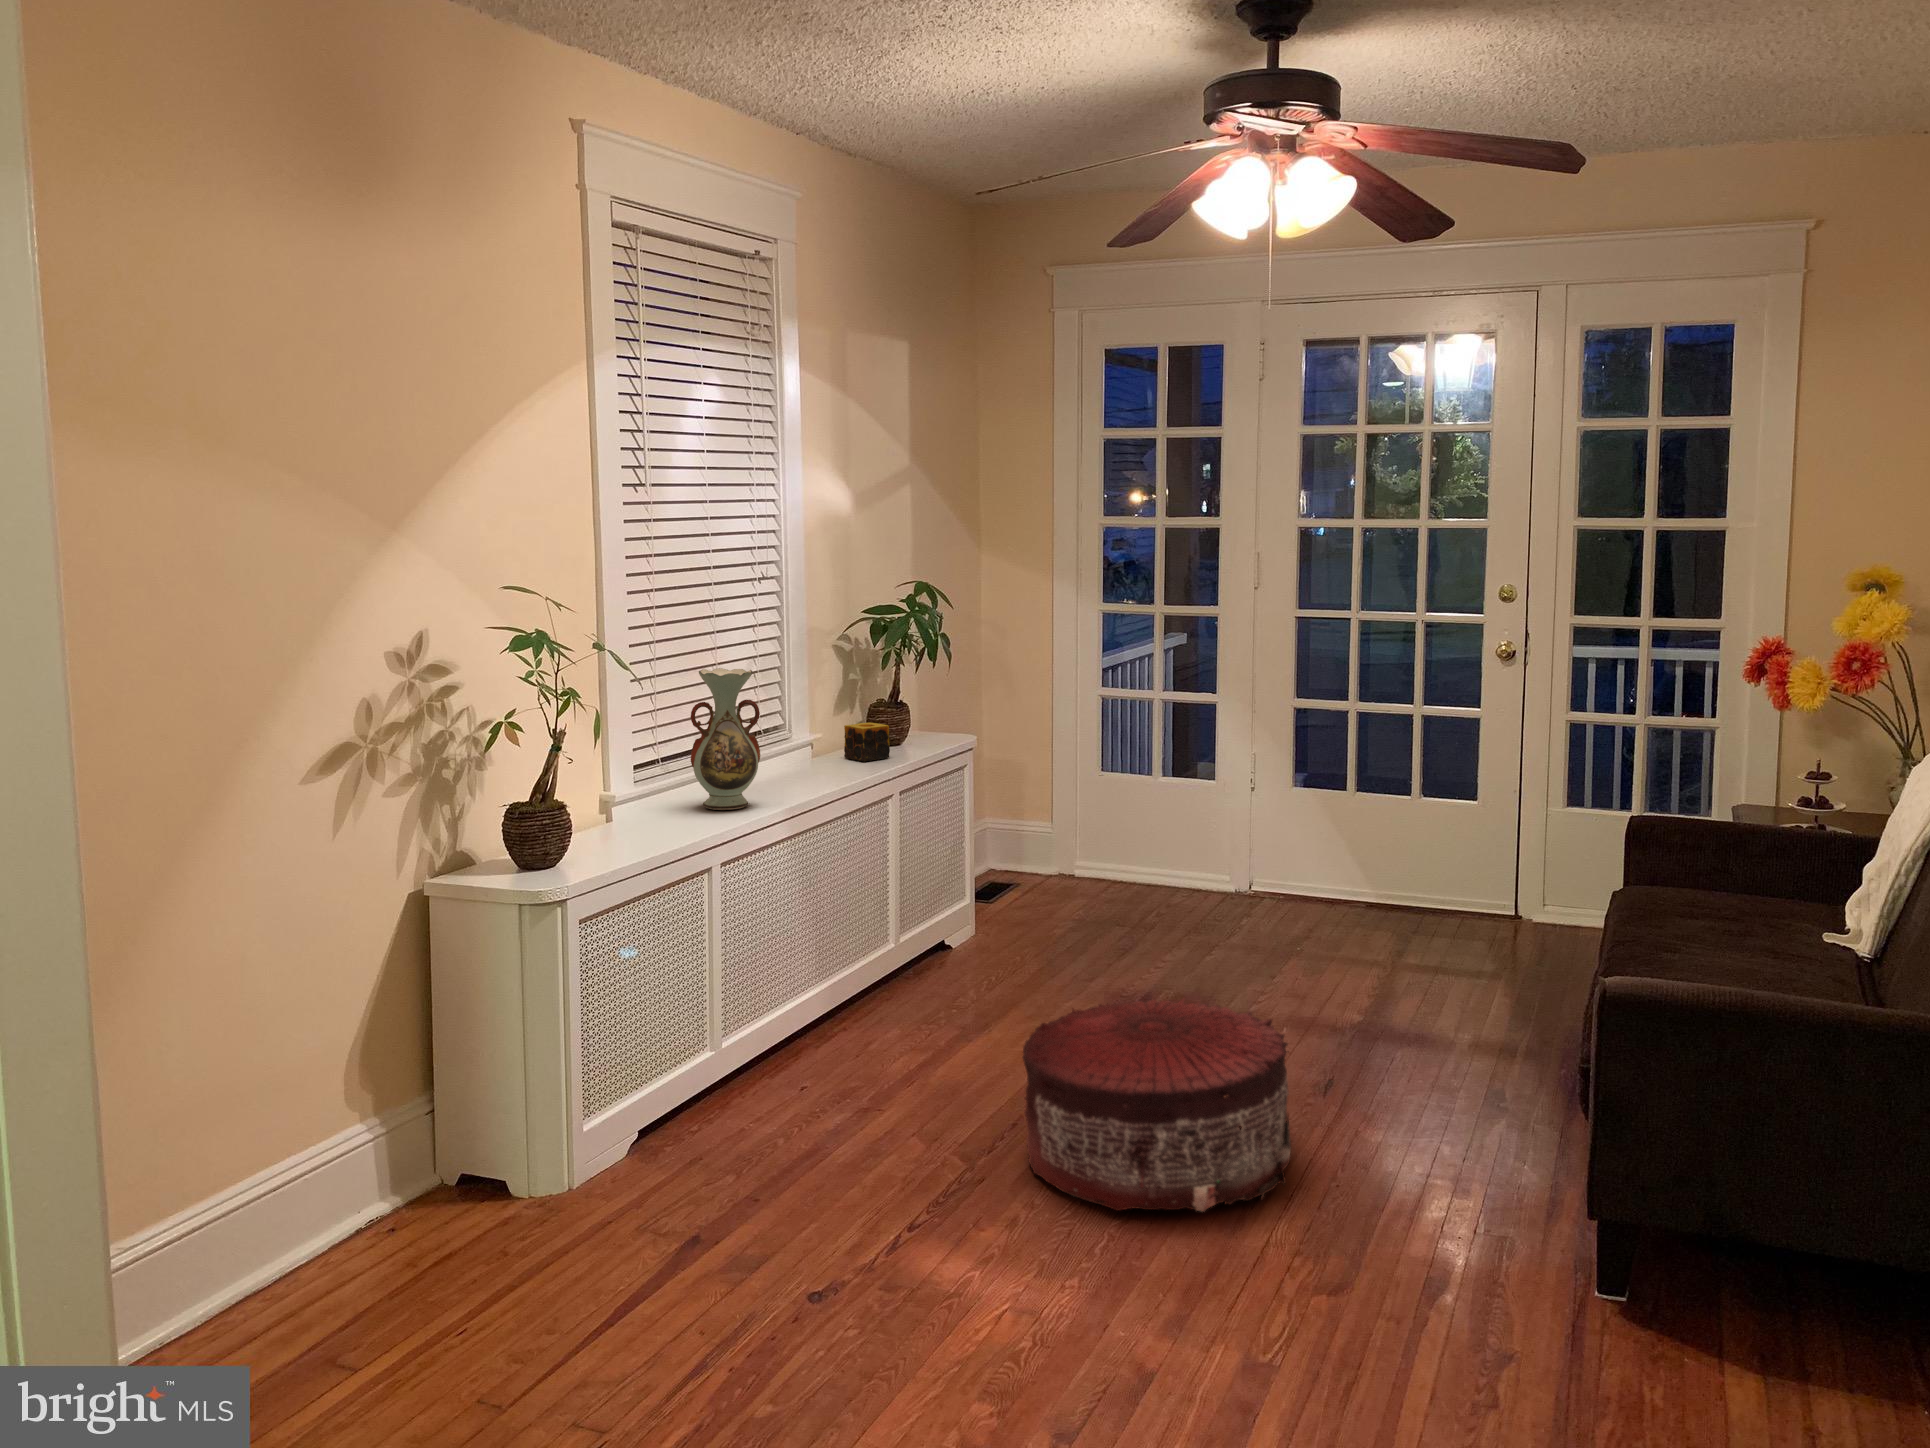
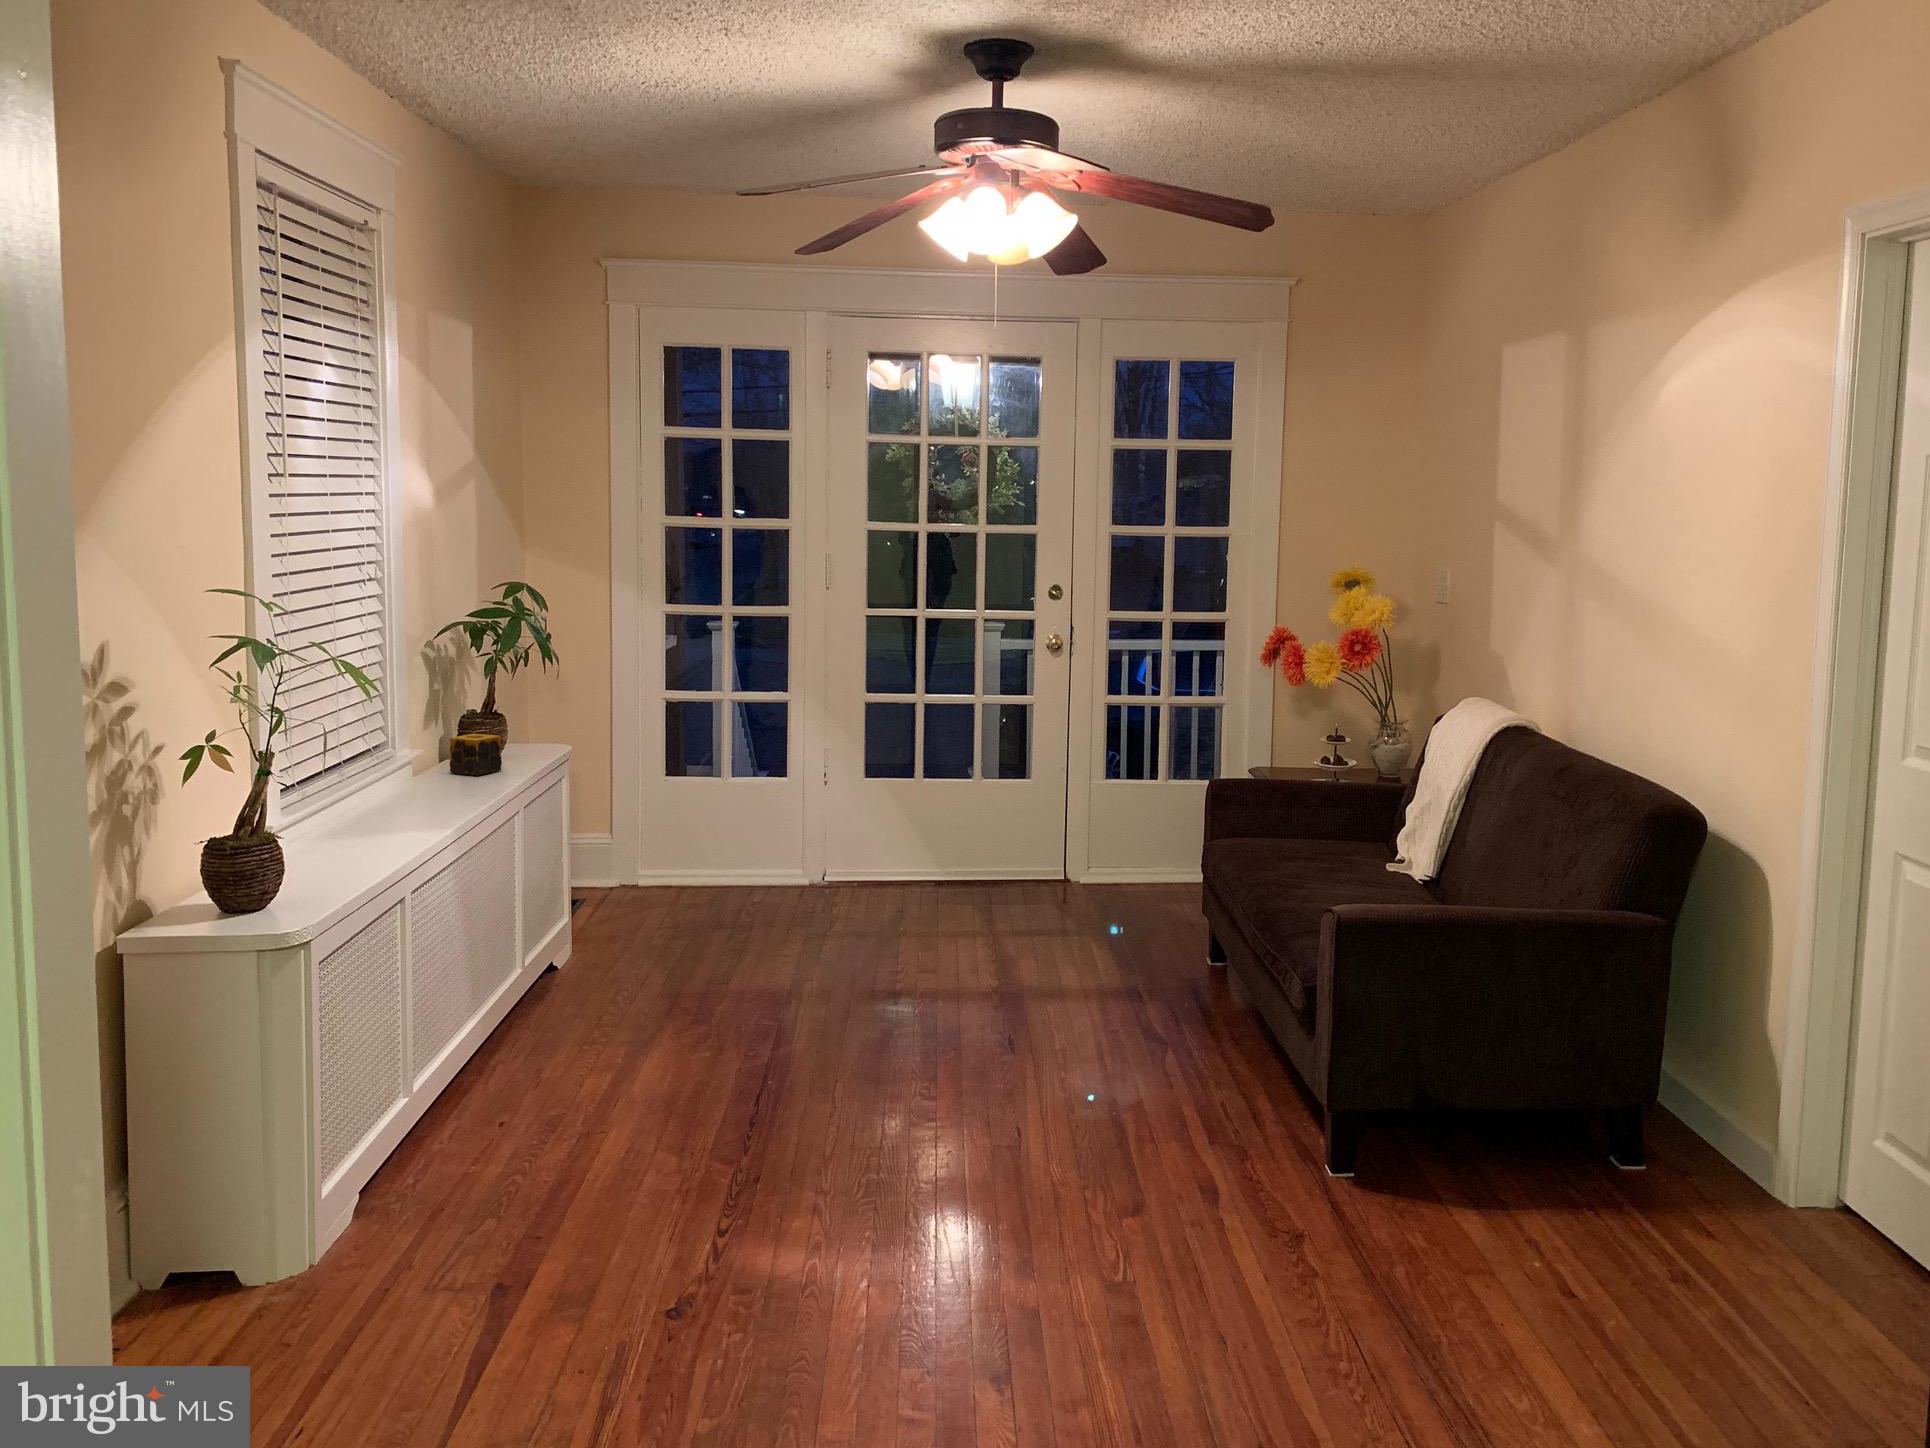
decorative vase: present [691,668,760,810] -> none [346,679,421,835]
pouf: present [1023,999,1291,1211] -> none [776,978,1041,1182]

